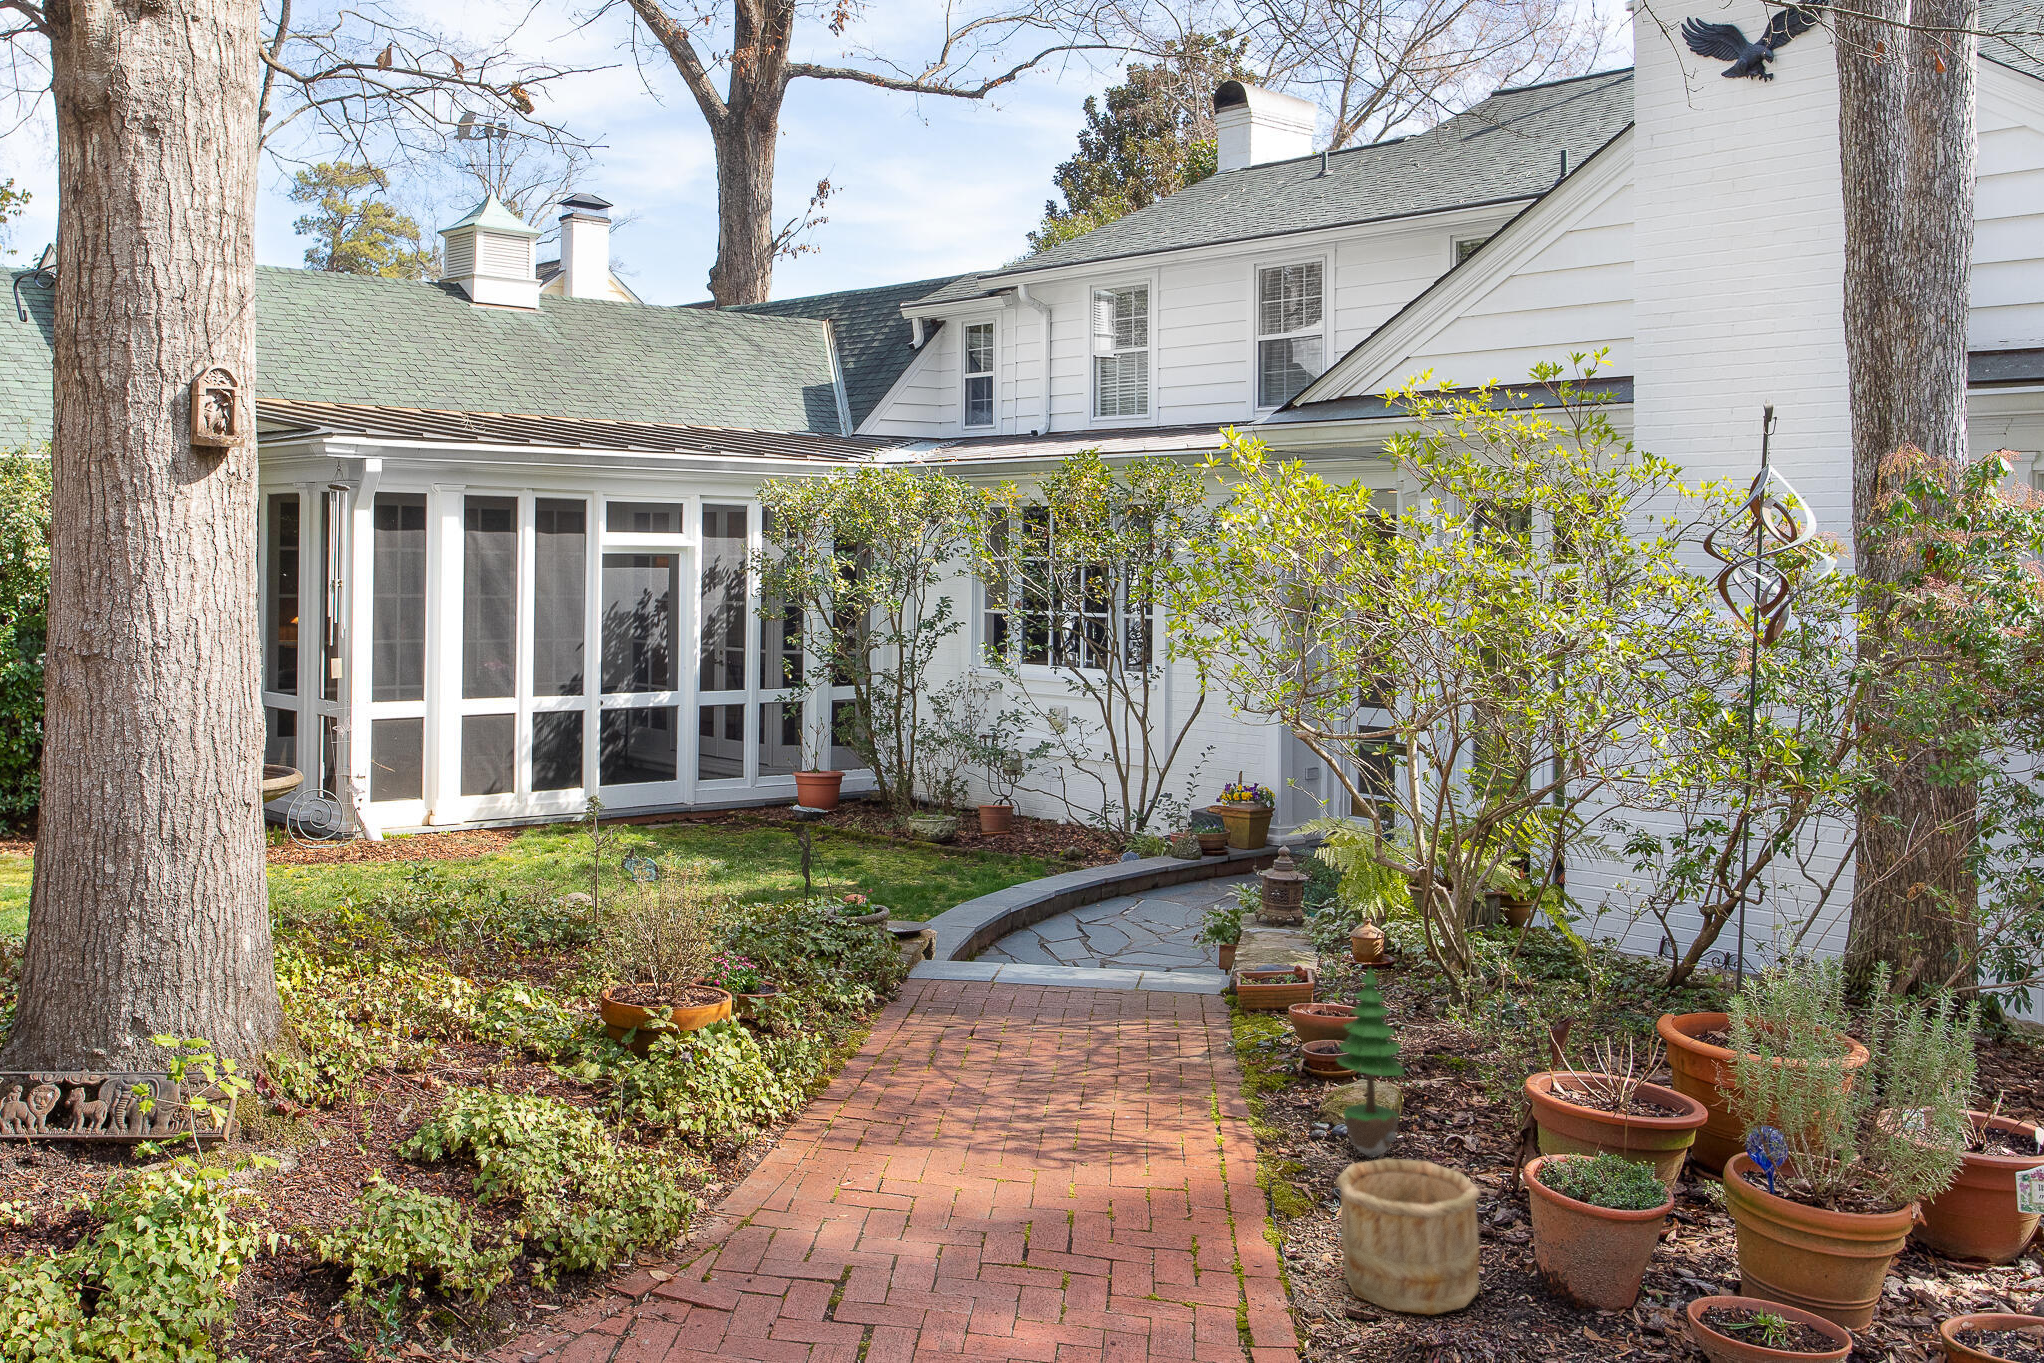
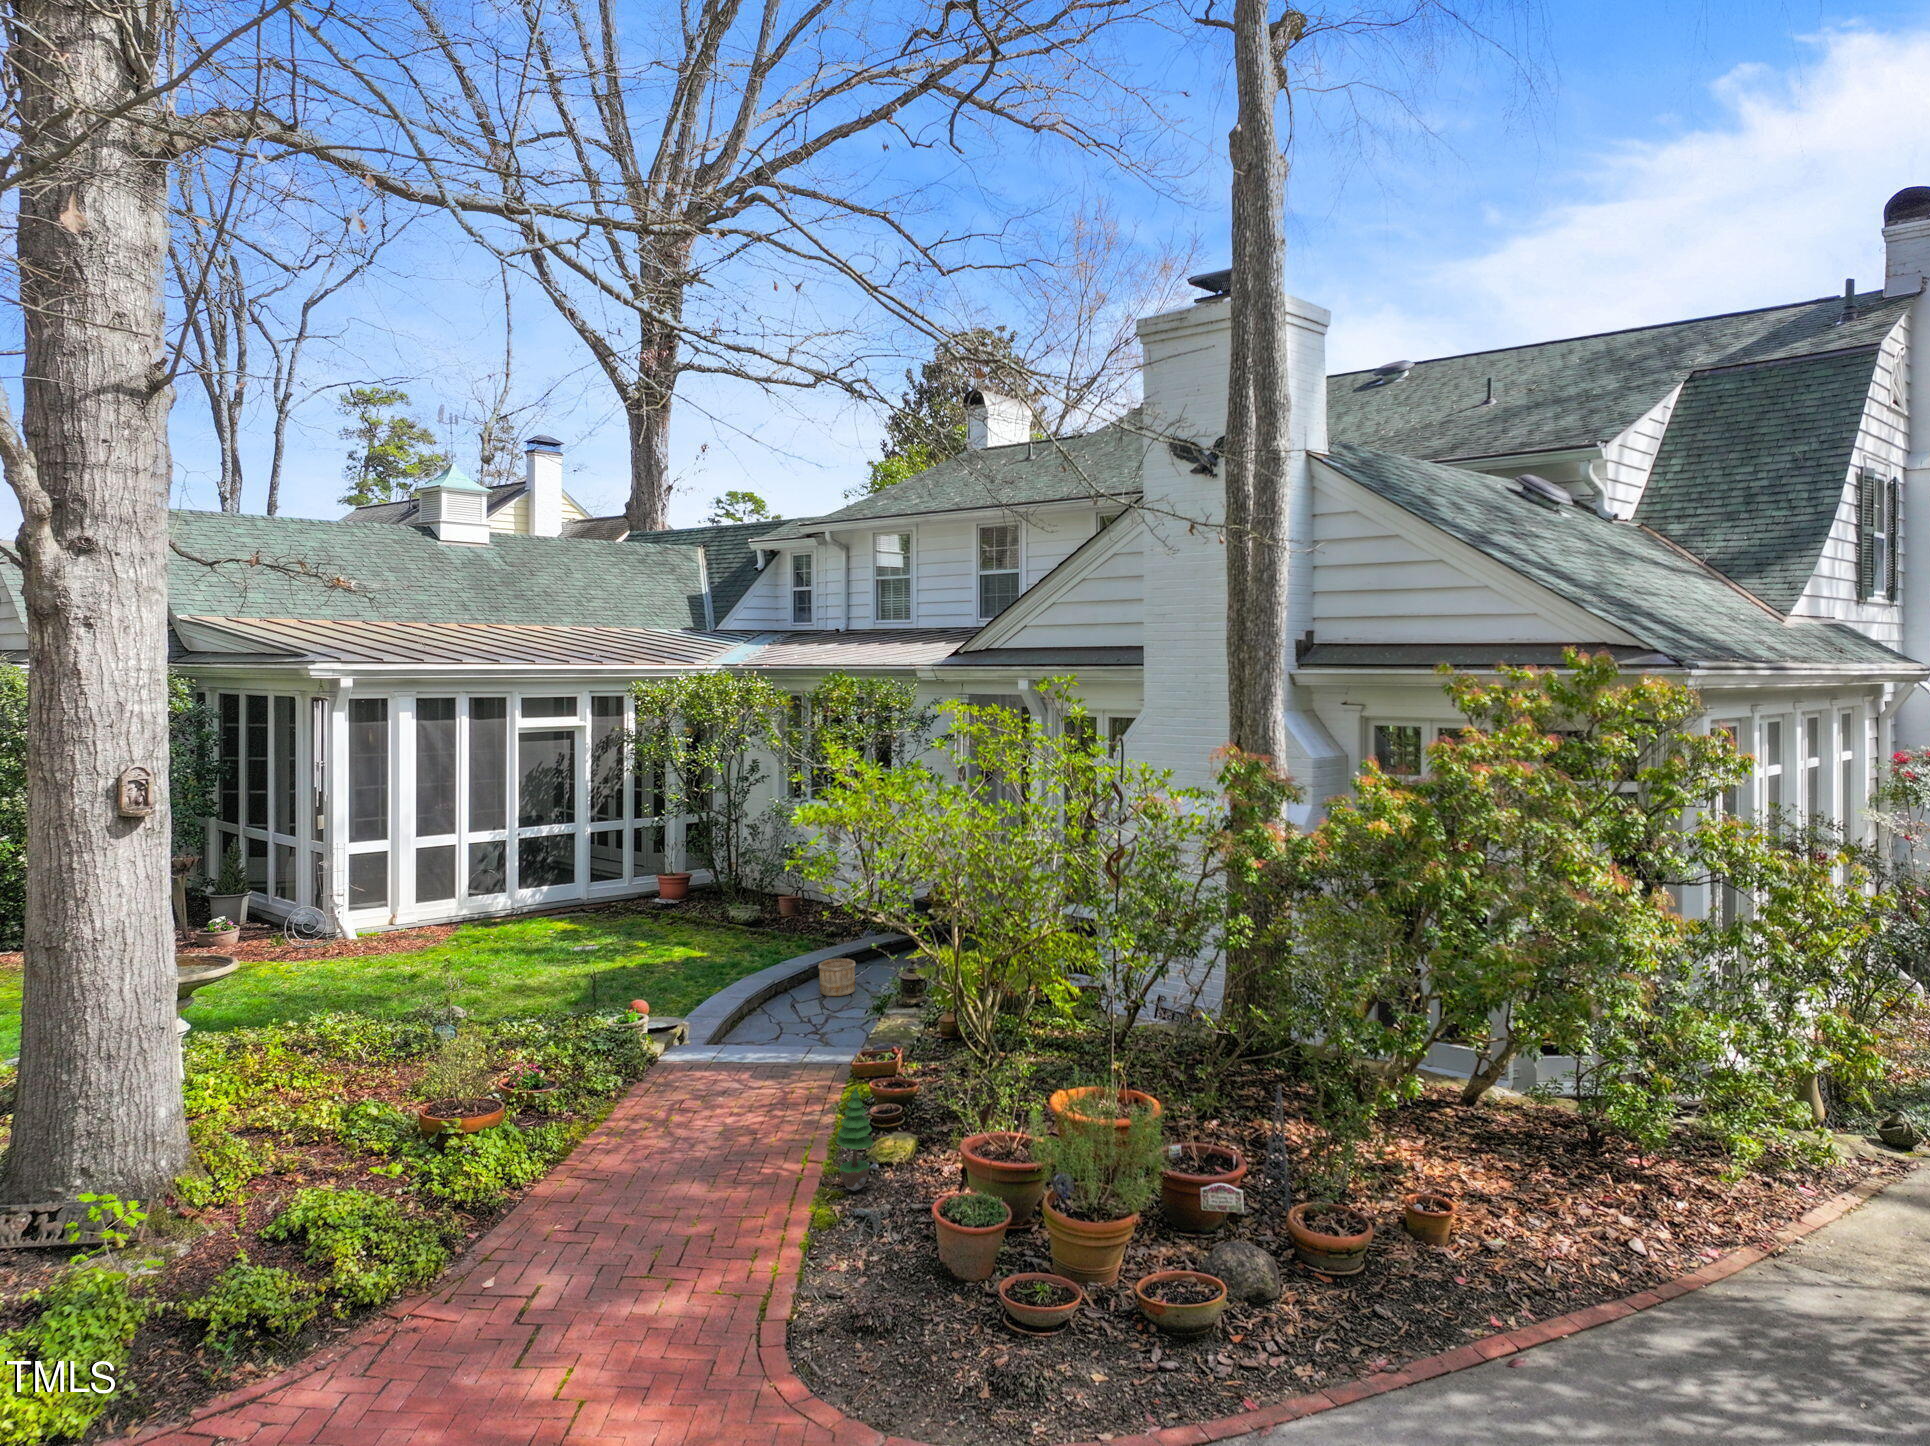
wooden bucket: present [1336,1158,1481,1315] -> present [818,958,856,996]

